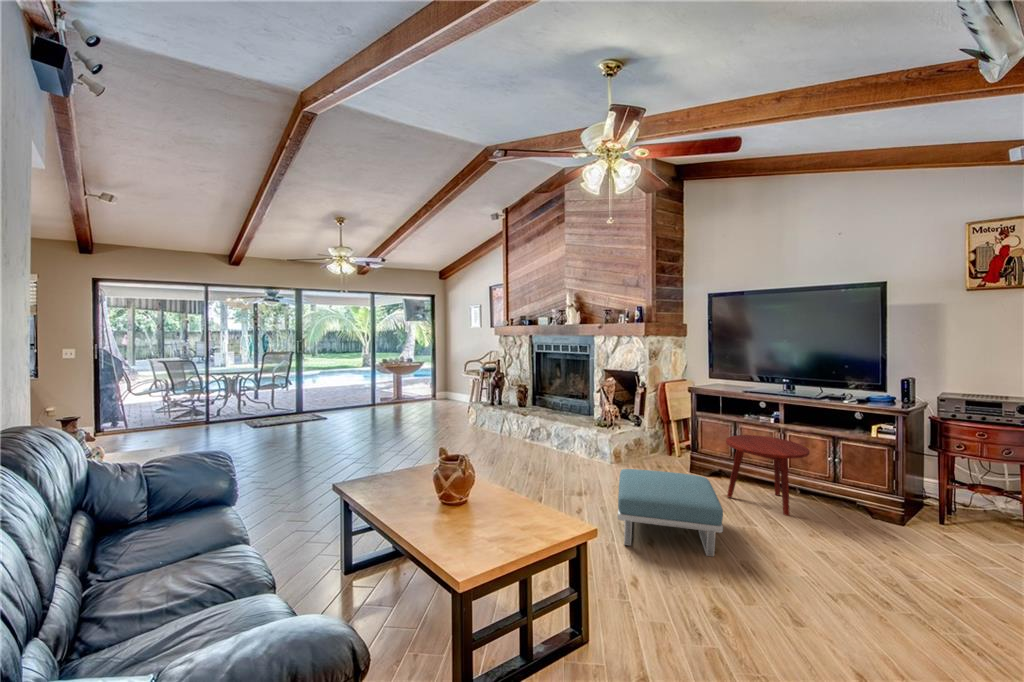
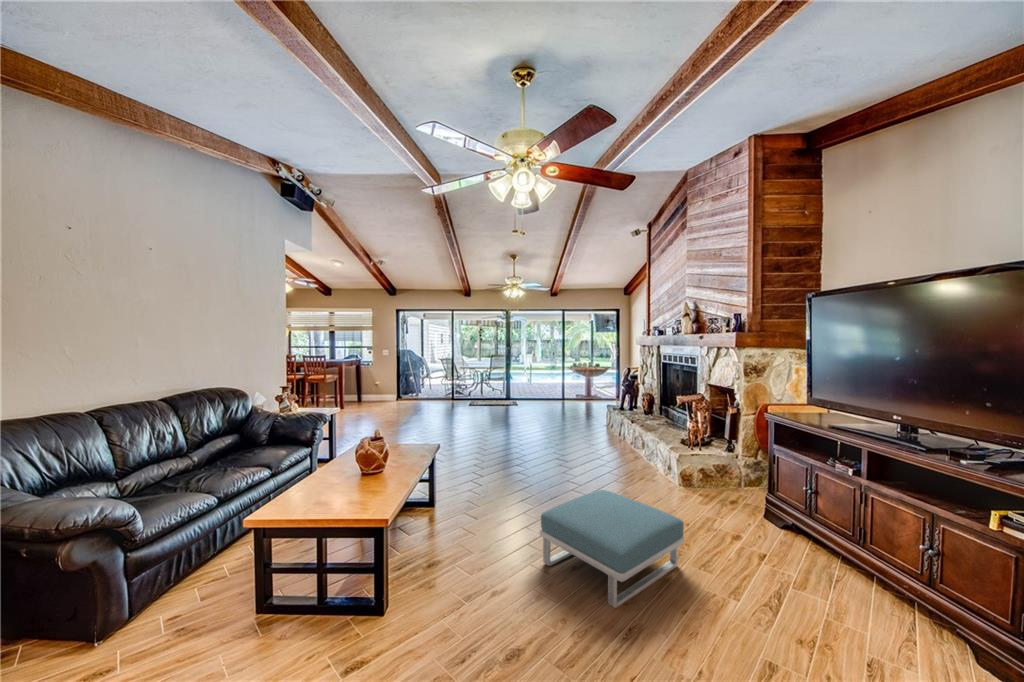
side table: present [726,435,810,516] -> none [747,481,873,607]

